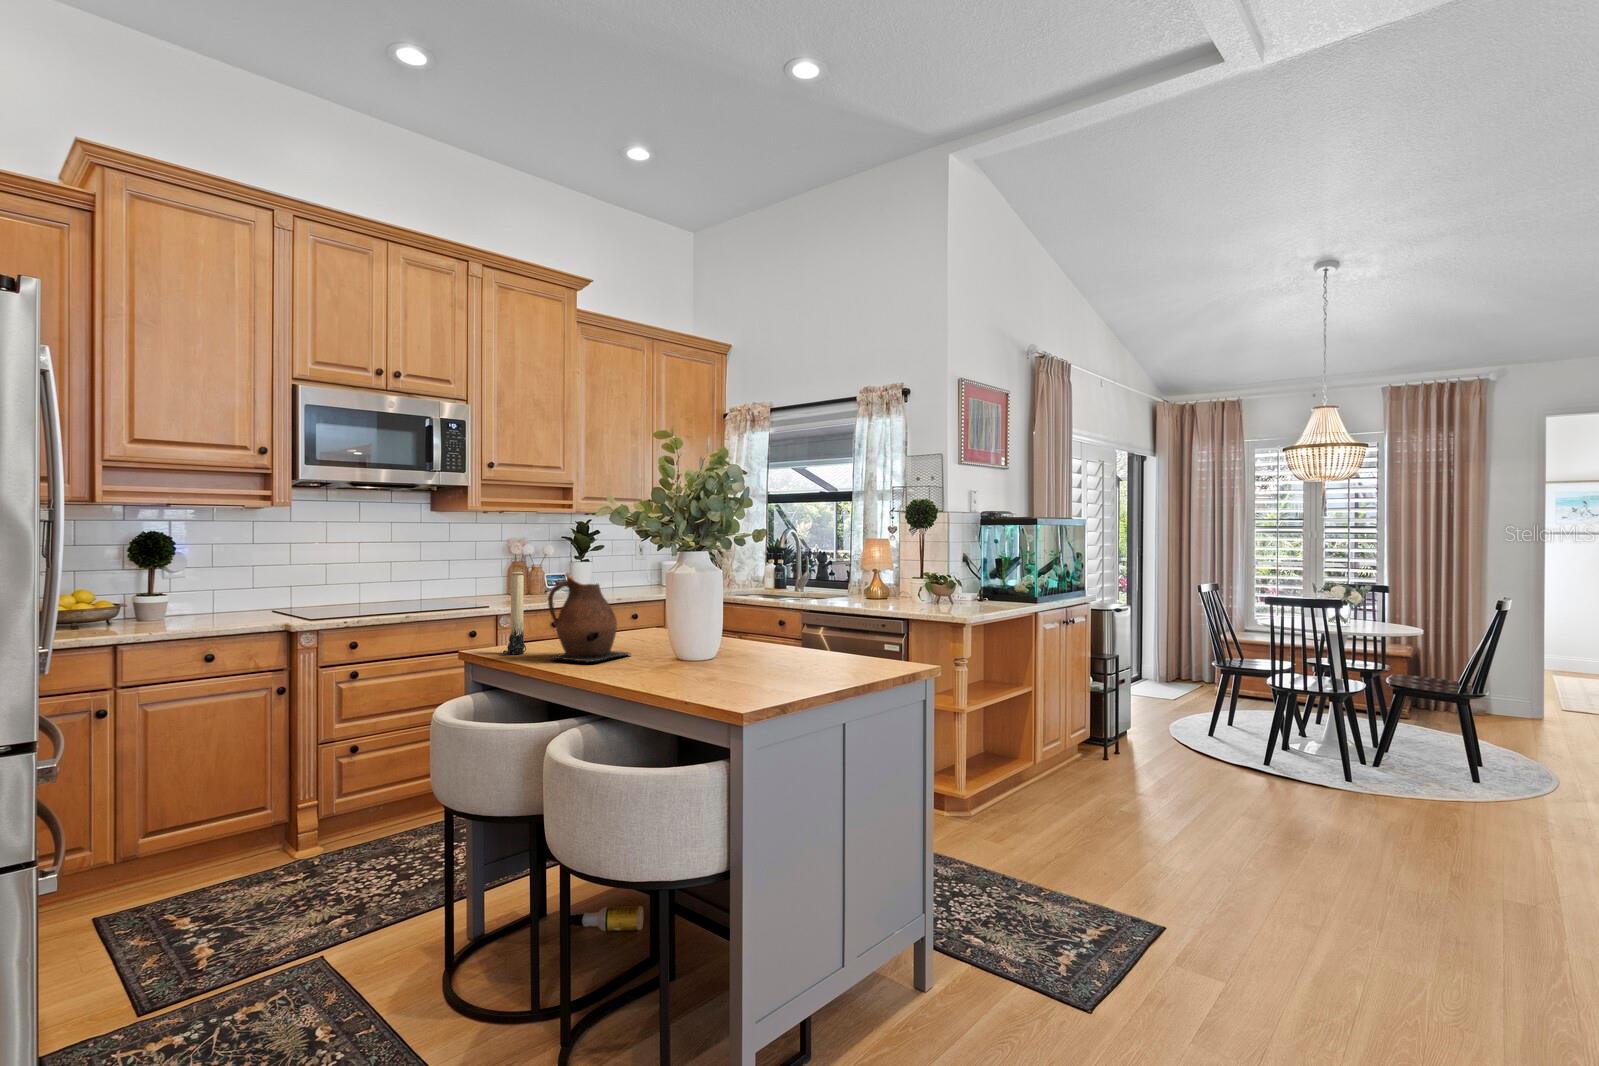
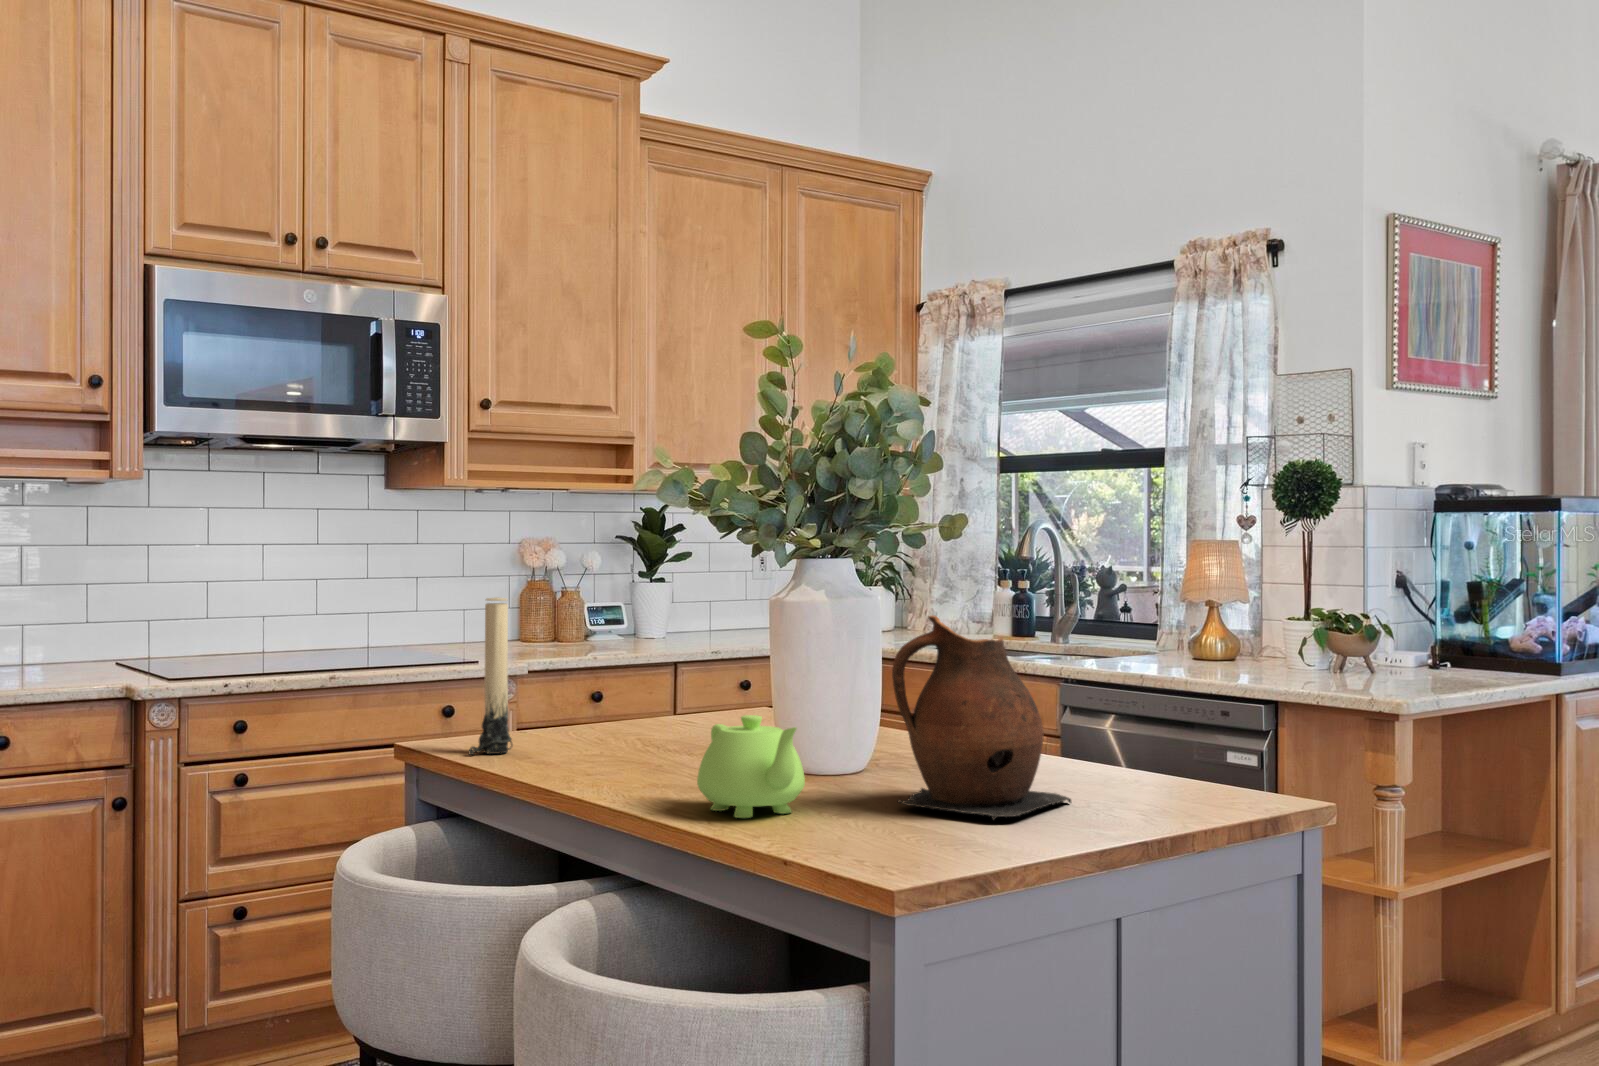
ceramic pitcher: present [548,574,629,662] -> present [892,615,1071,820]
teapot: none [634,630,688,681] -> present [697,715,805,818]

